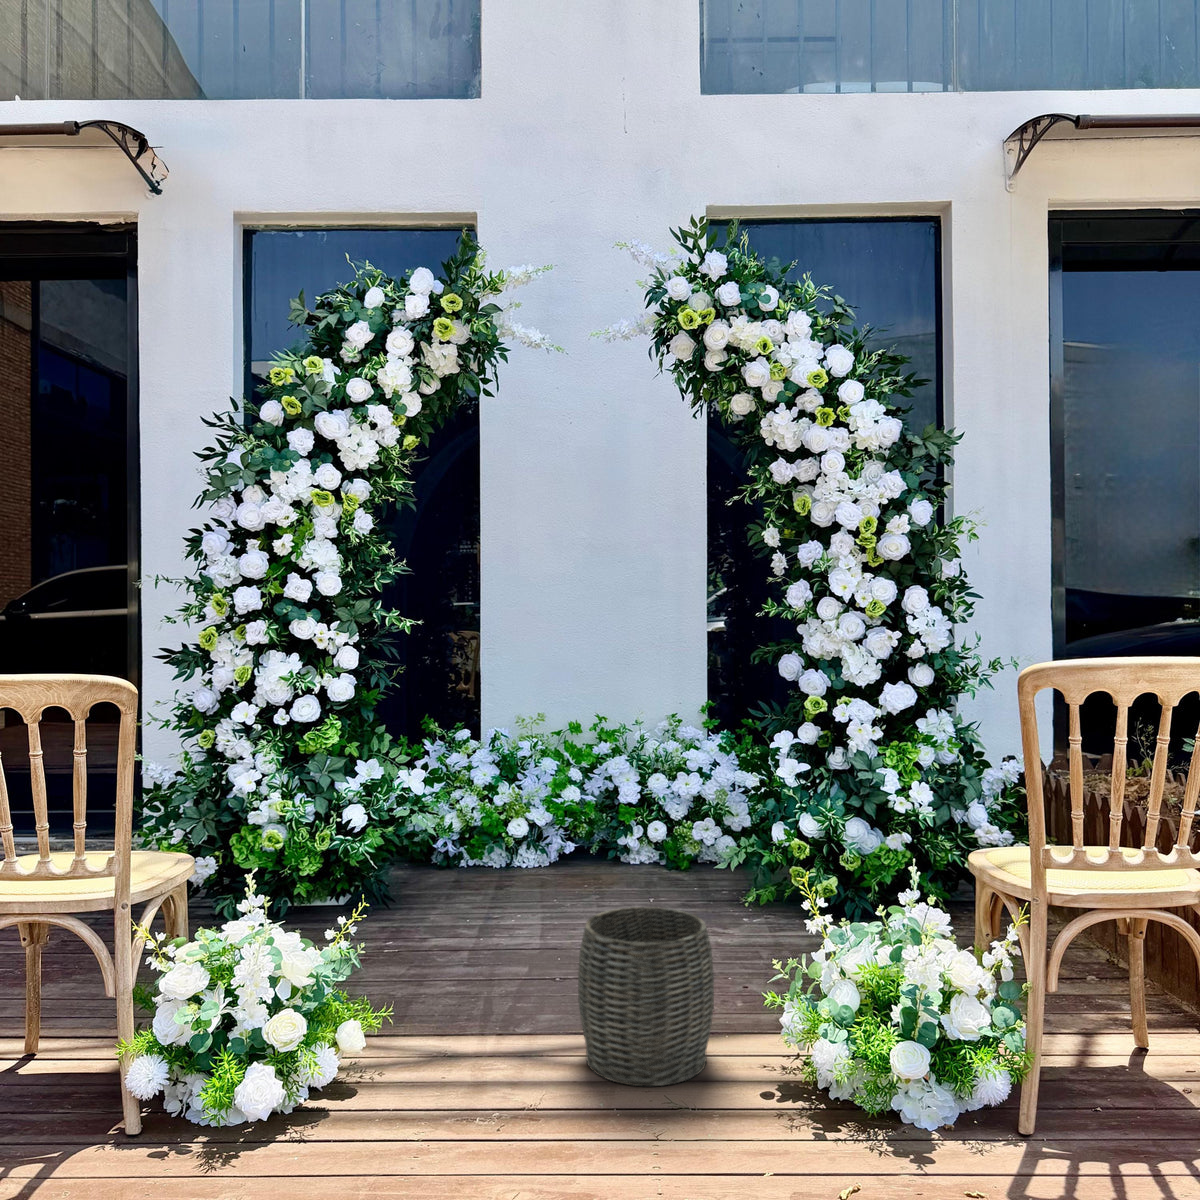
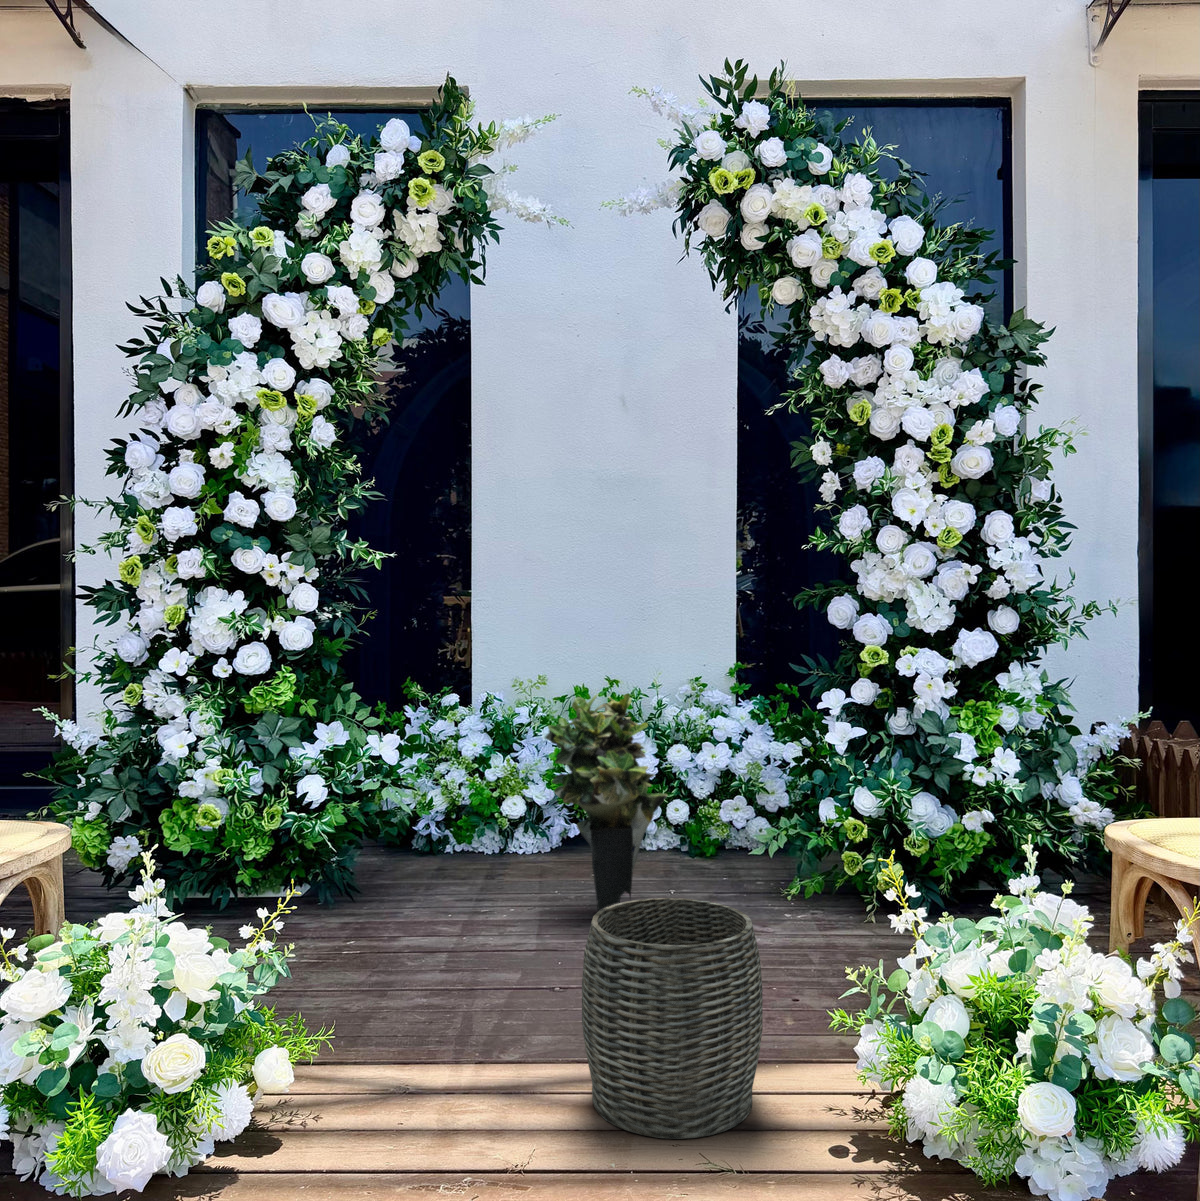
potted plant: none [545,735,648,921] -> present [545,693,668,911]

